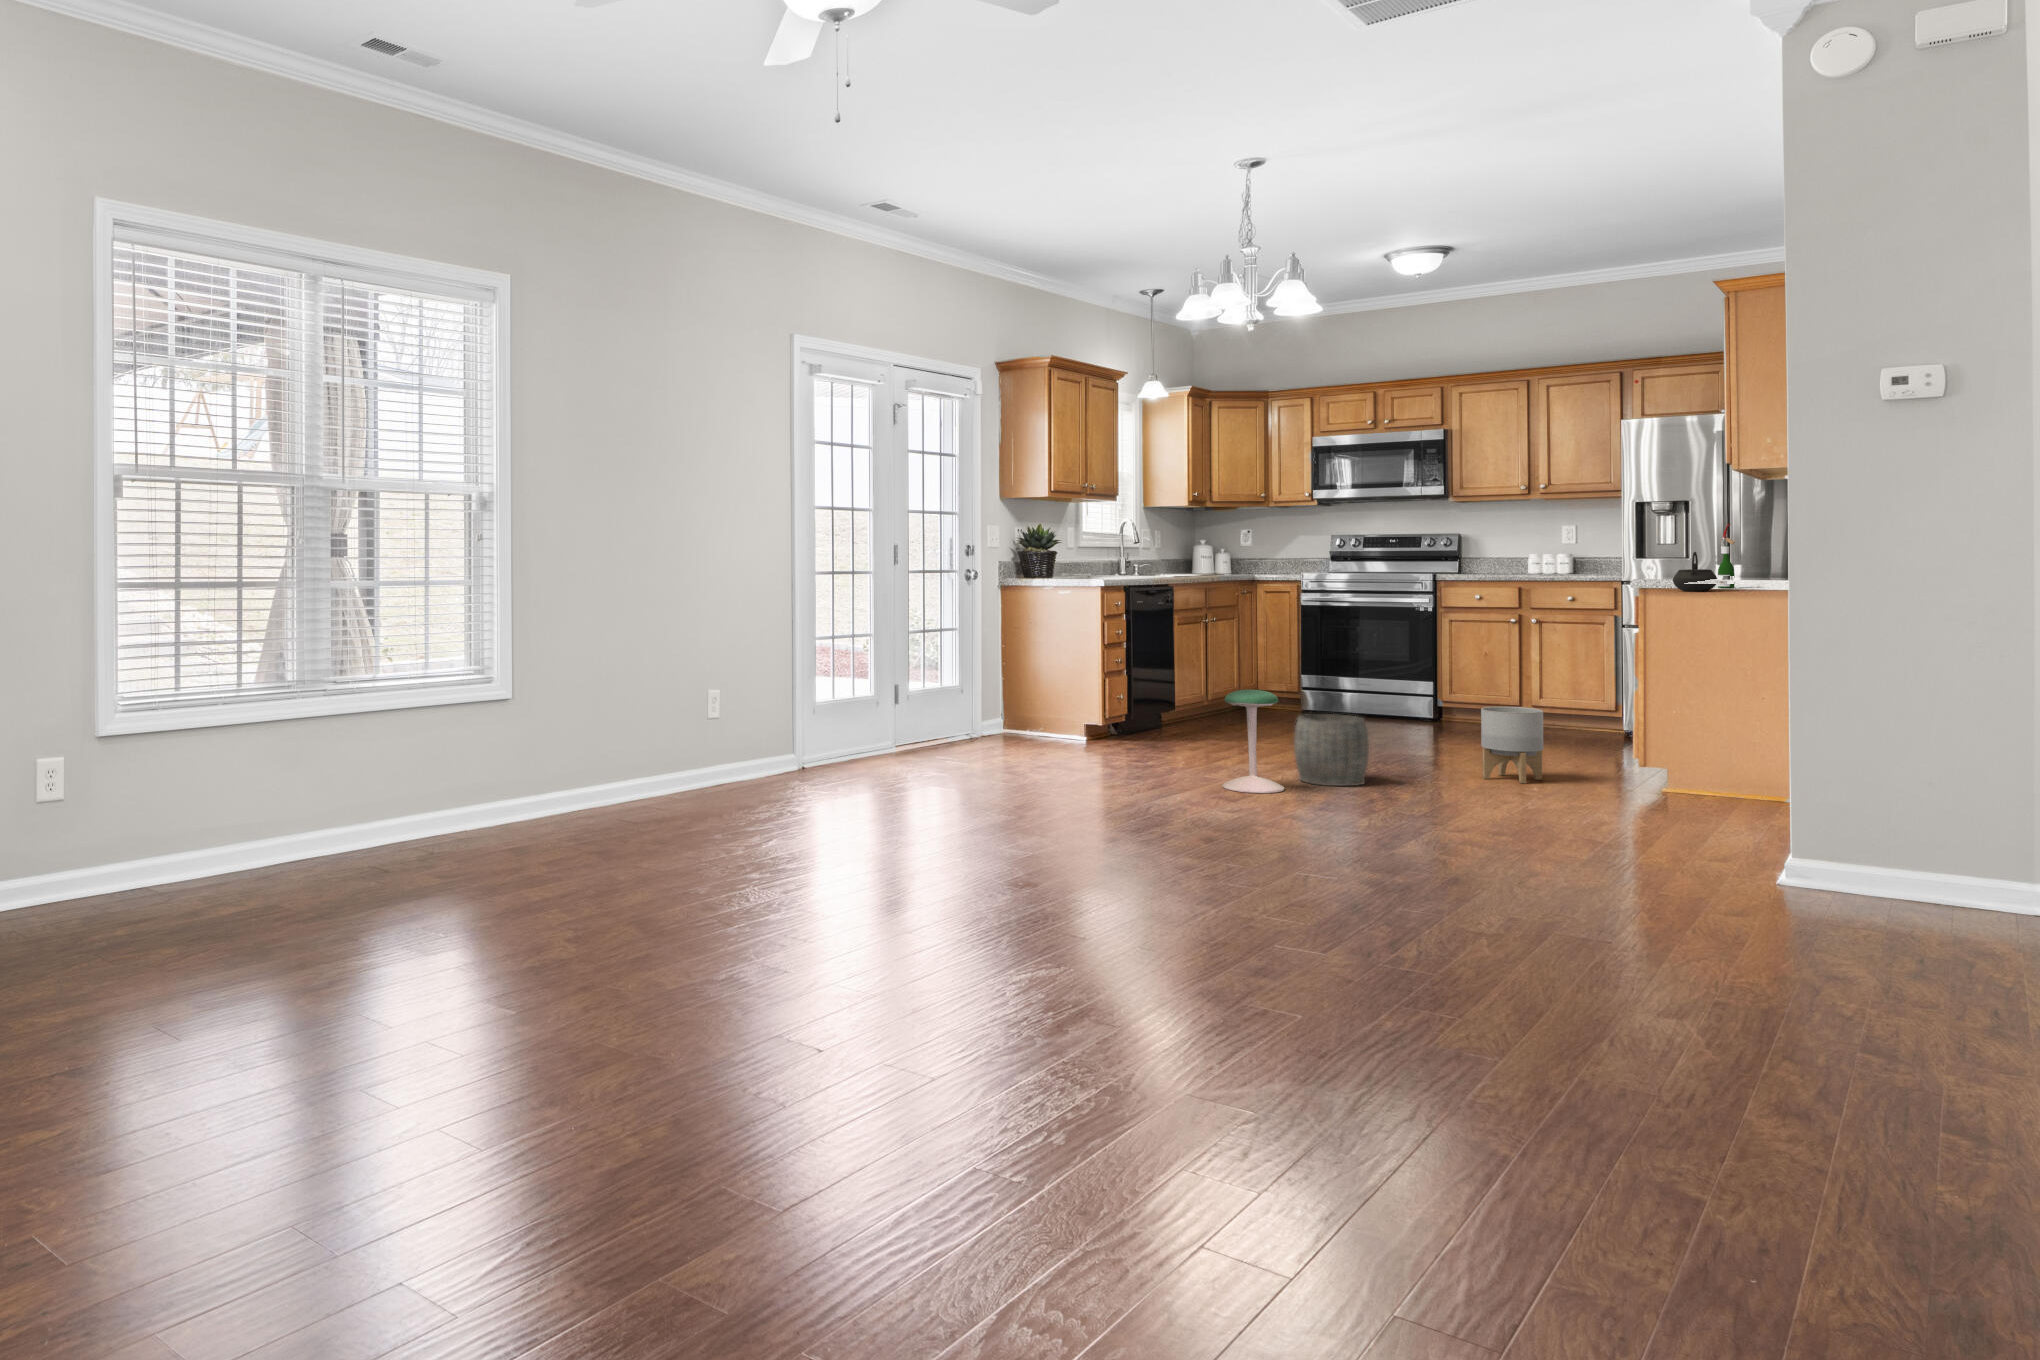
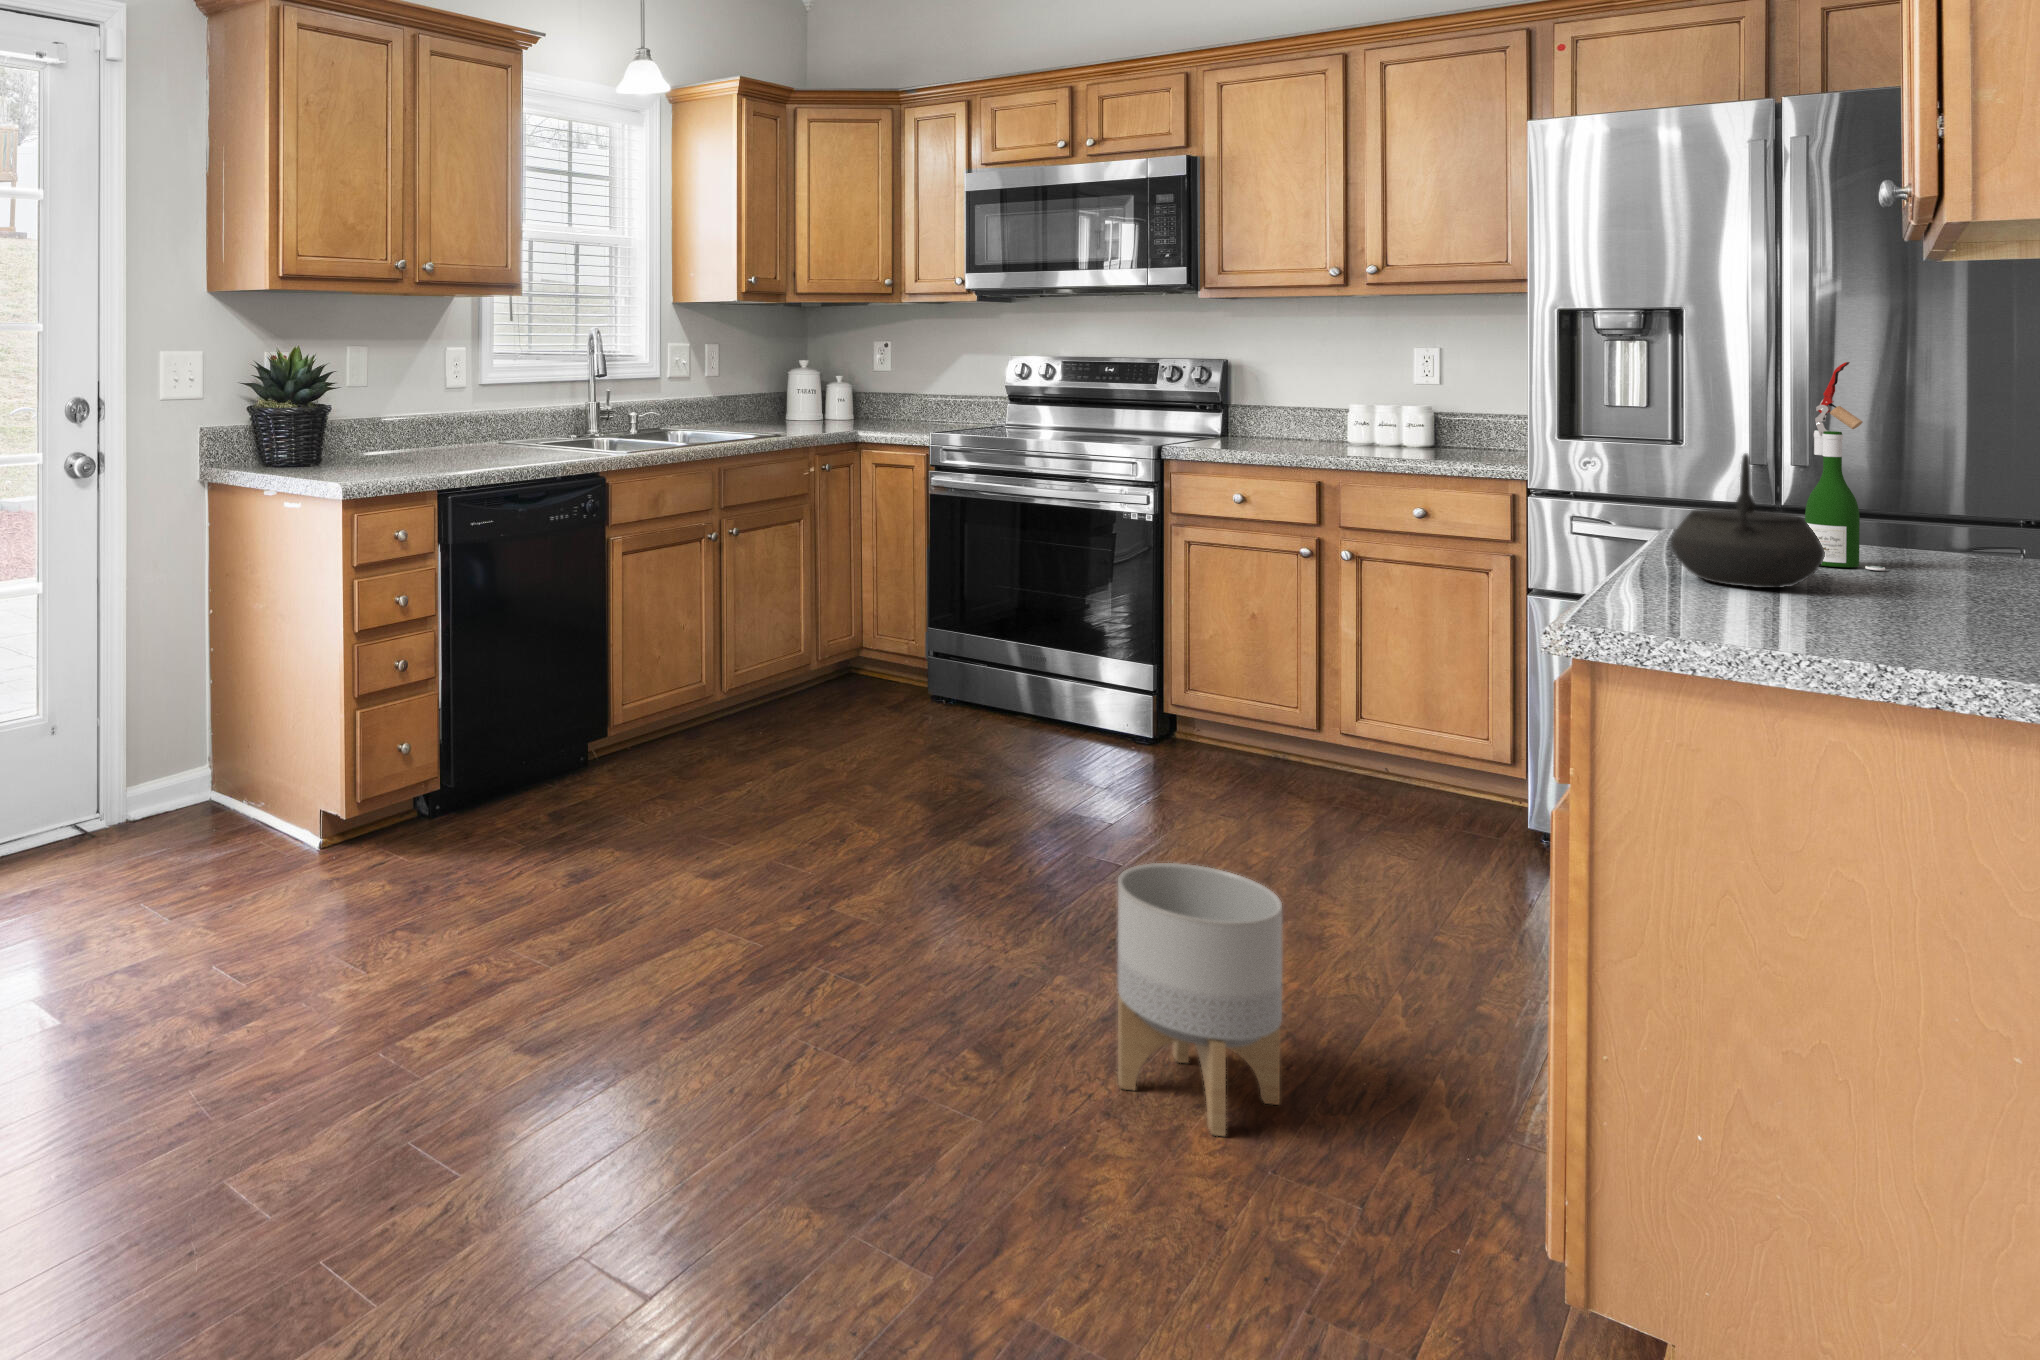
stool: present [1222,690,1284,793] -> none [334,822,502,1183]
woven basket: present [1294,714,1369,786] -> none [594,867,783,1131]

